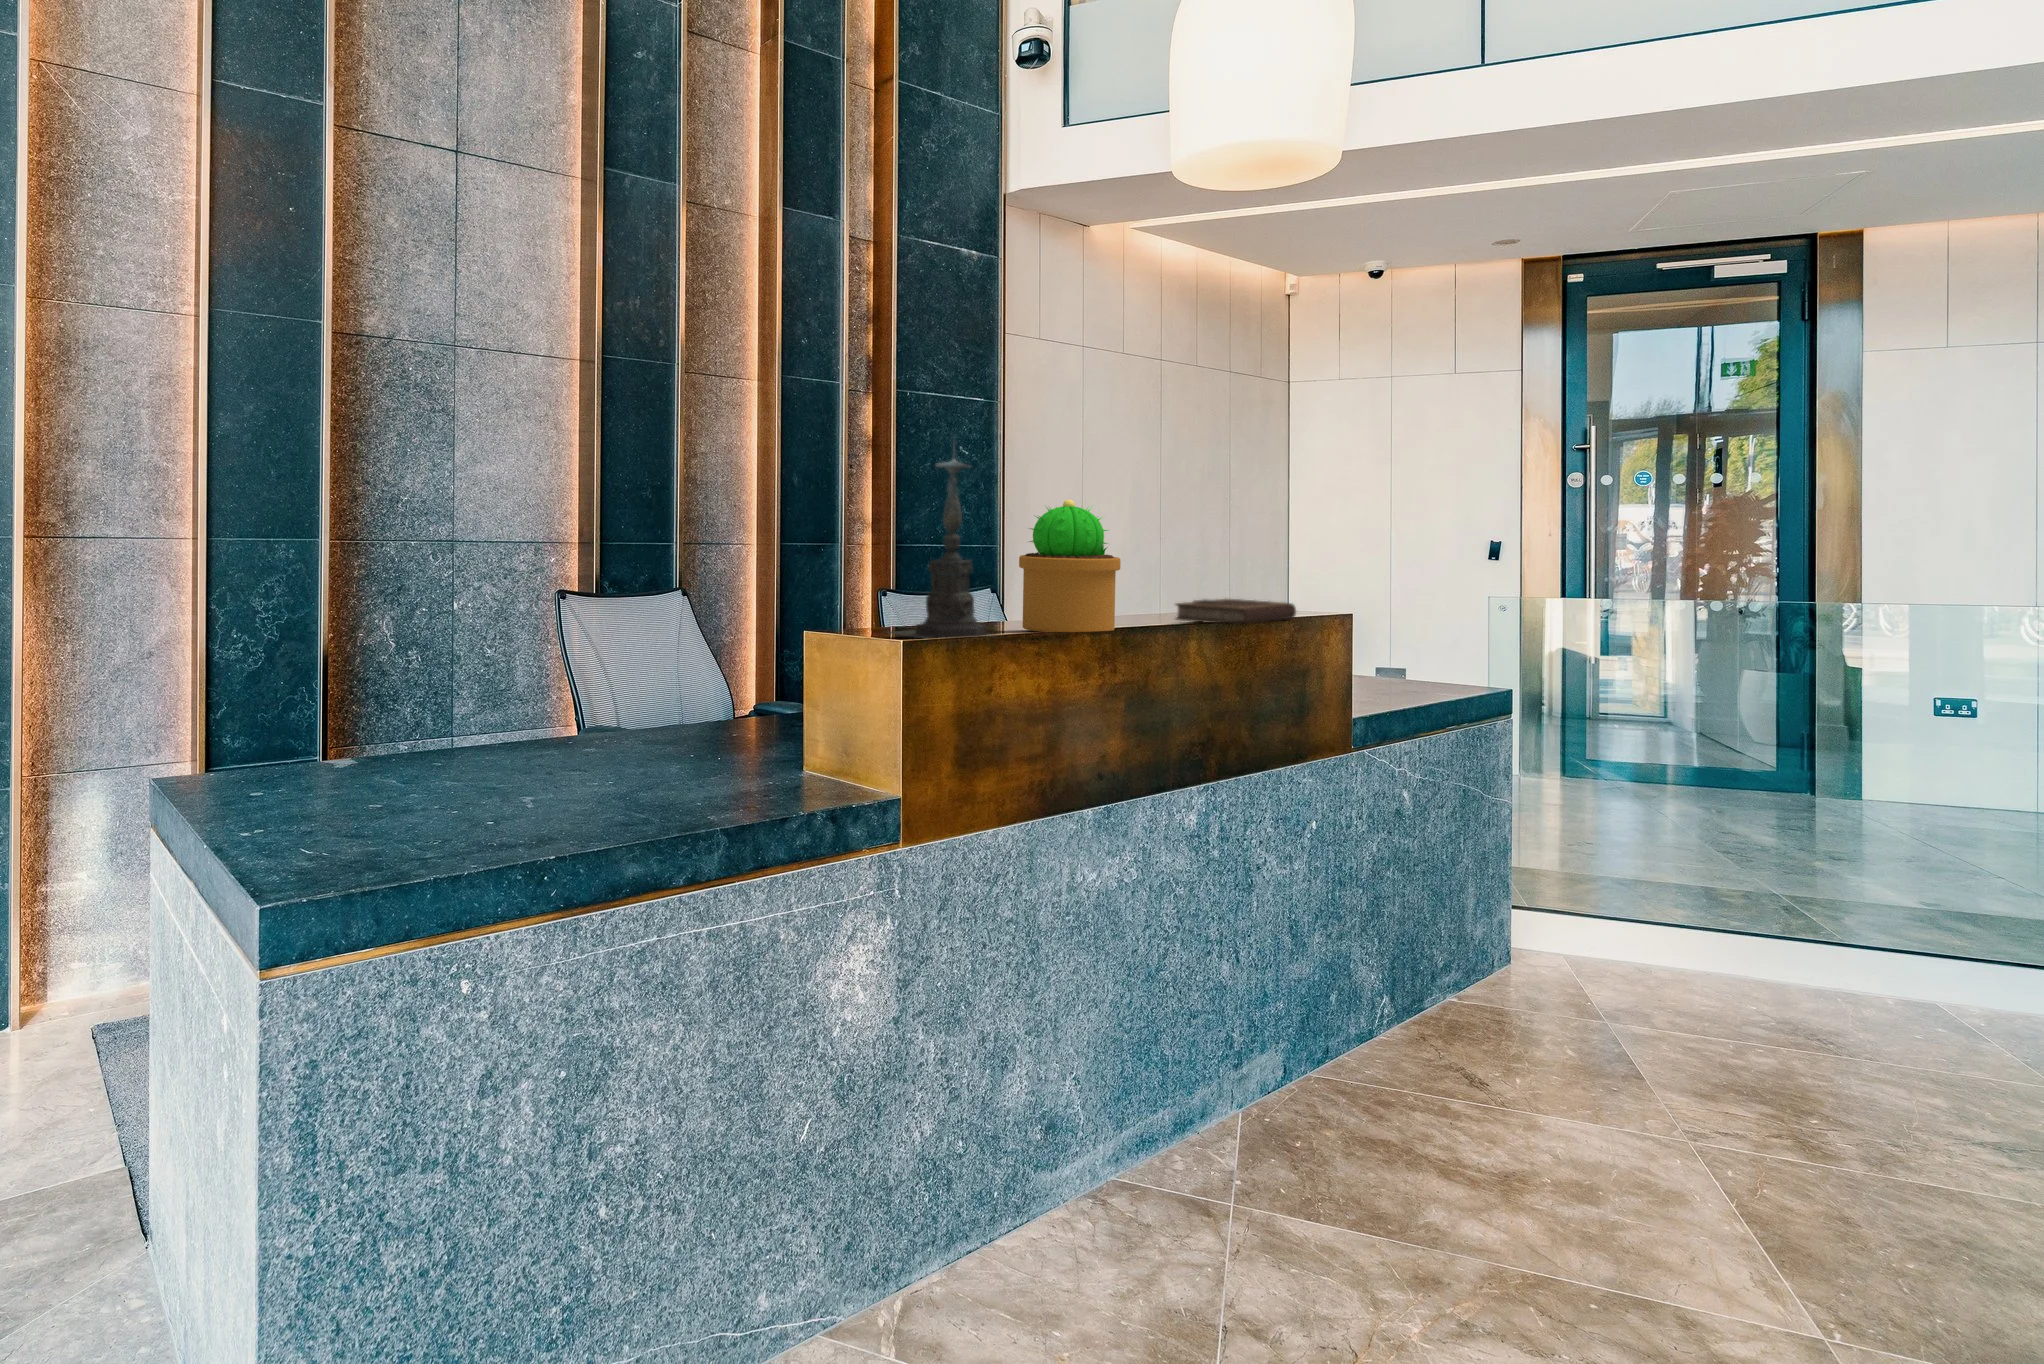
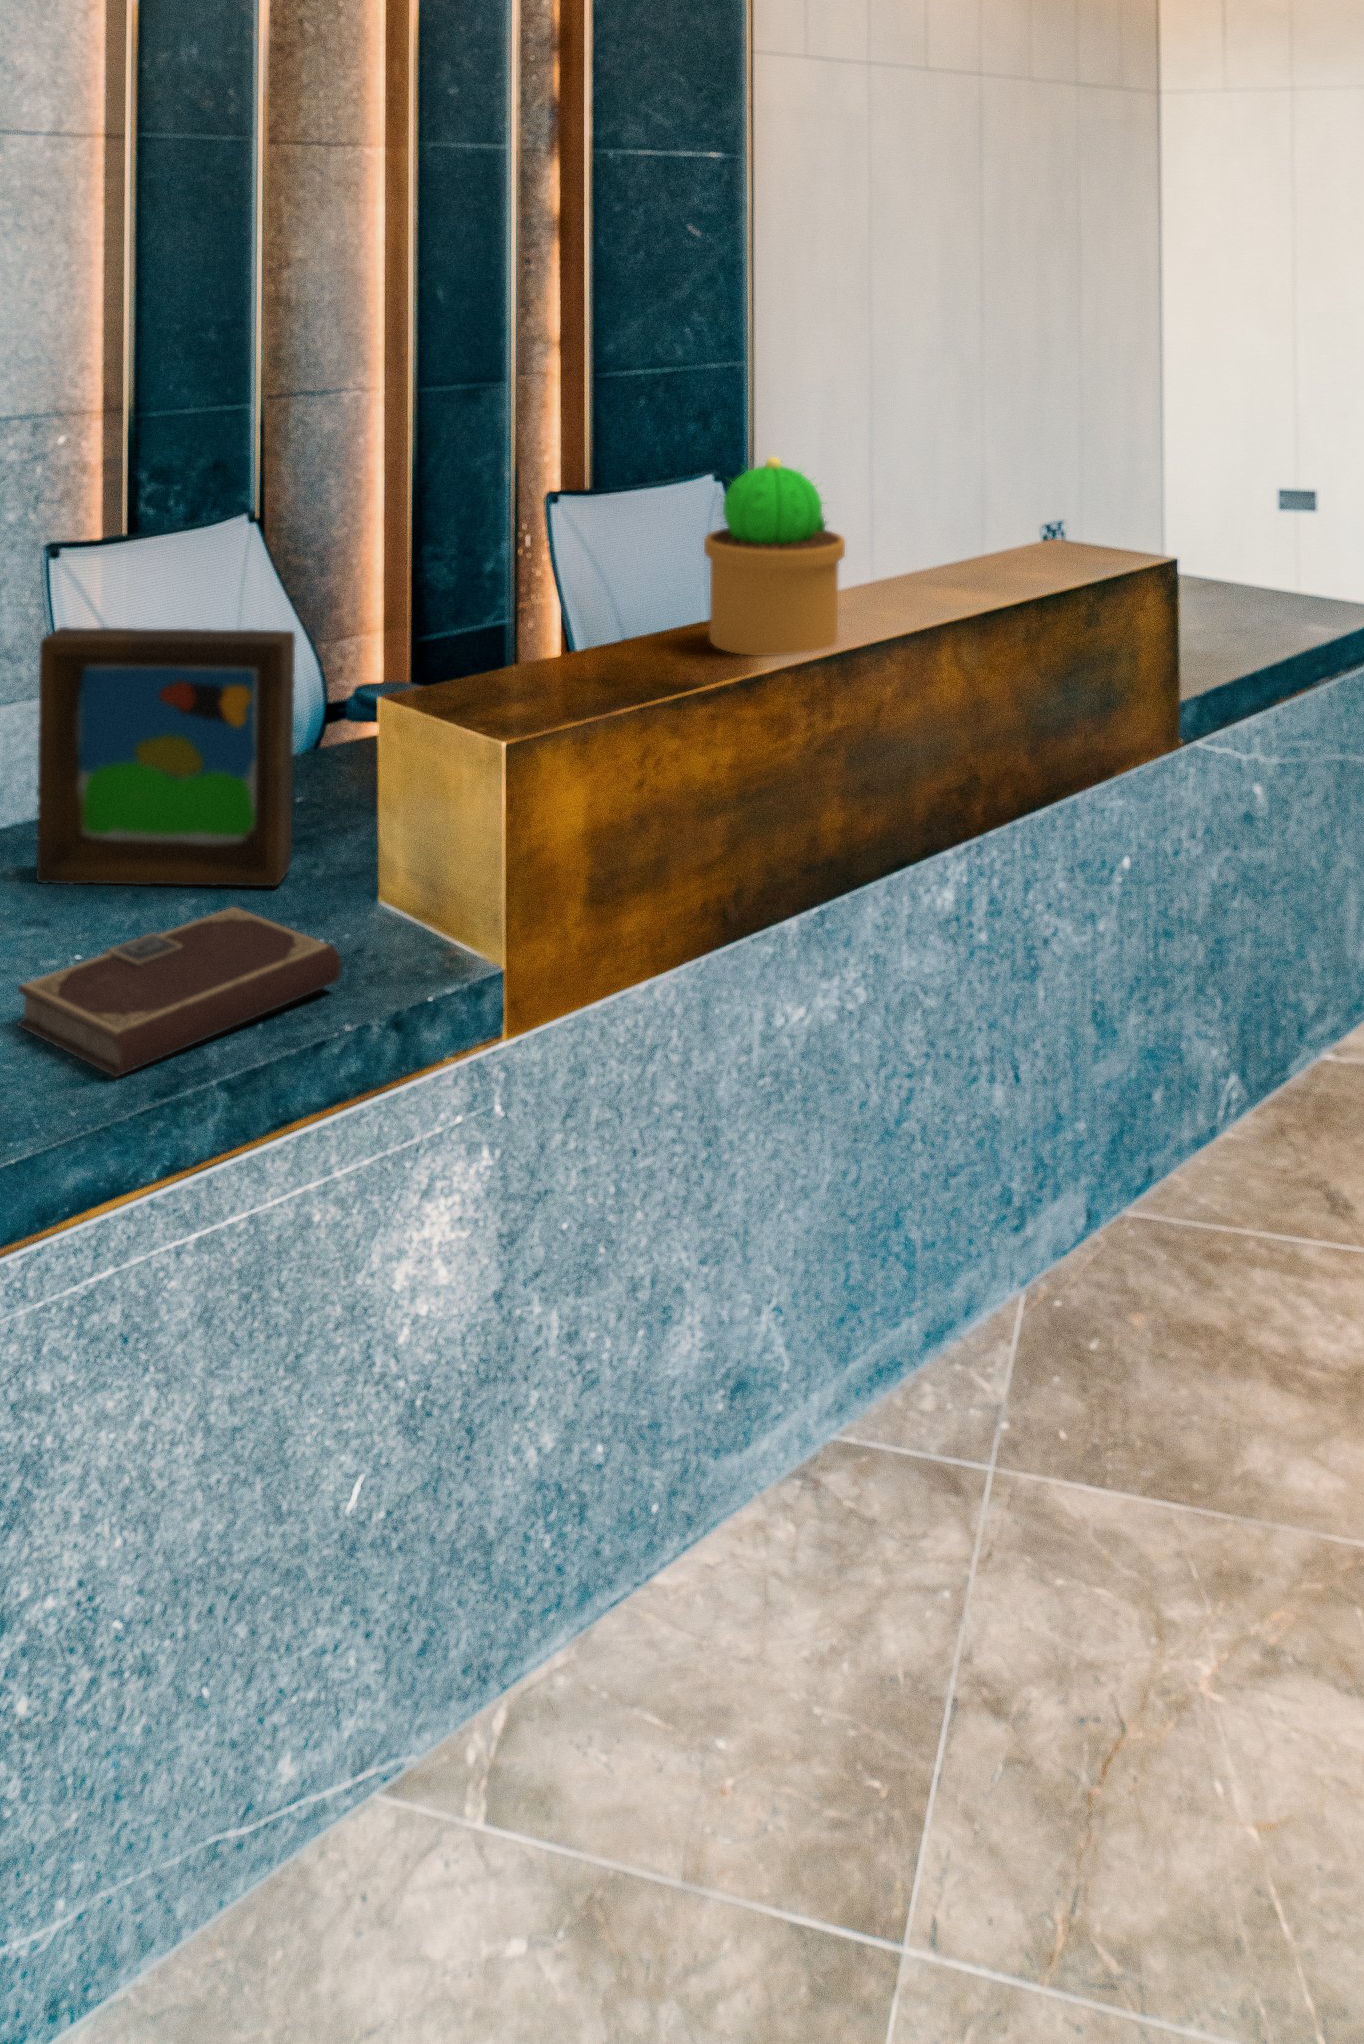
candle holder: present [889,449,991,639] -> none [493,396,690,714]
picture frame: none [580,586,748,757] -> present [36,627,295,886]
notebook: present [1176,599,1296,623] -> present [18,907,341,1077]

